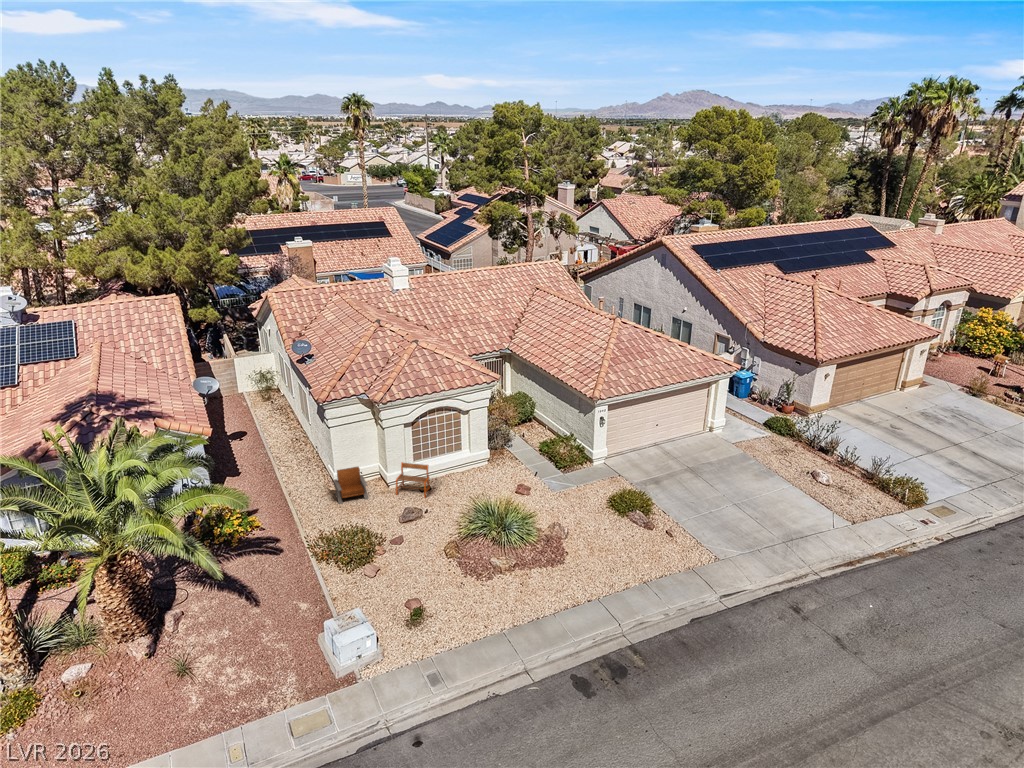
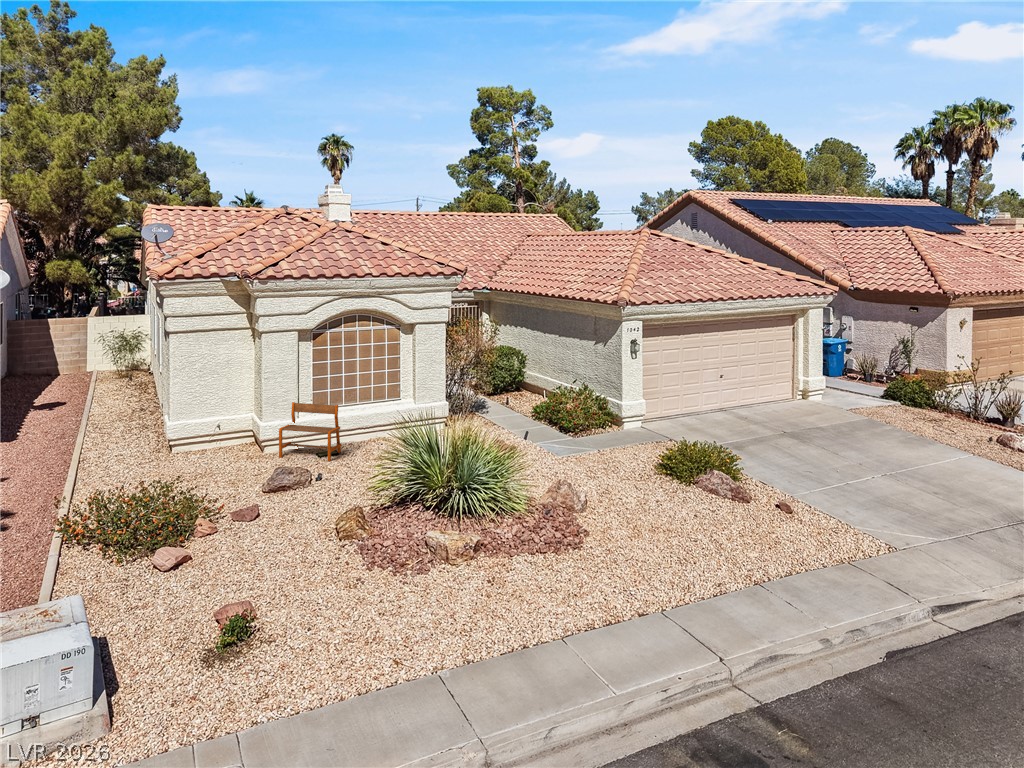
lounge chair: present [334,467,368,504] -> none [168,408,228,467]

